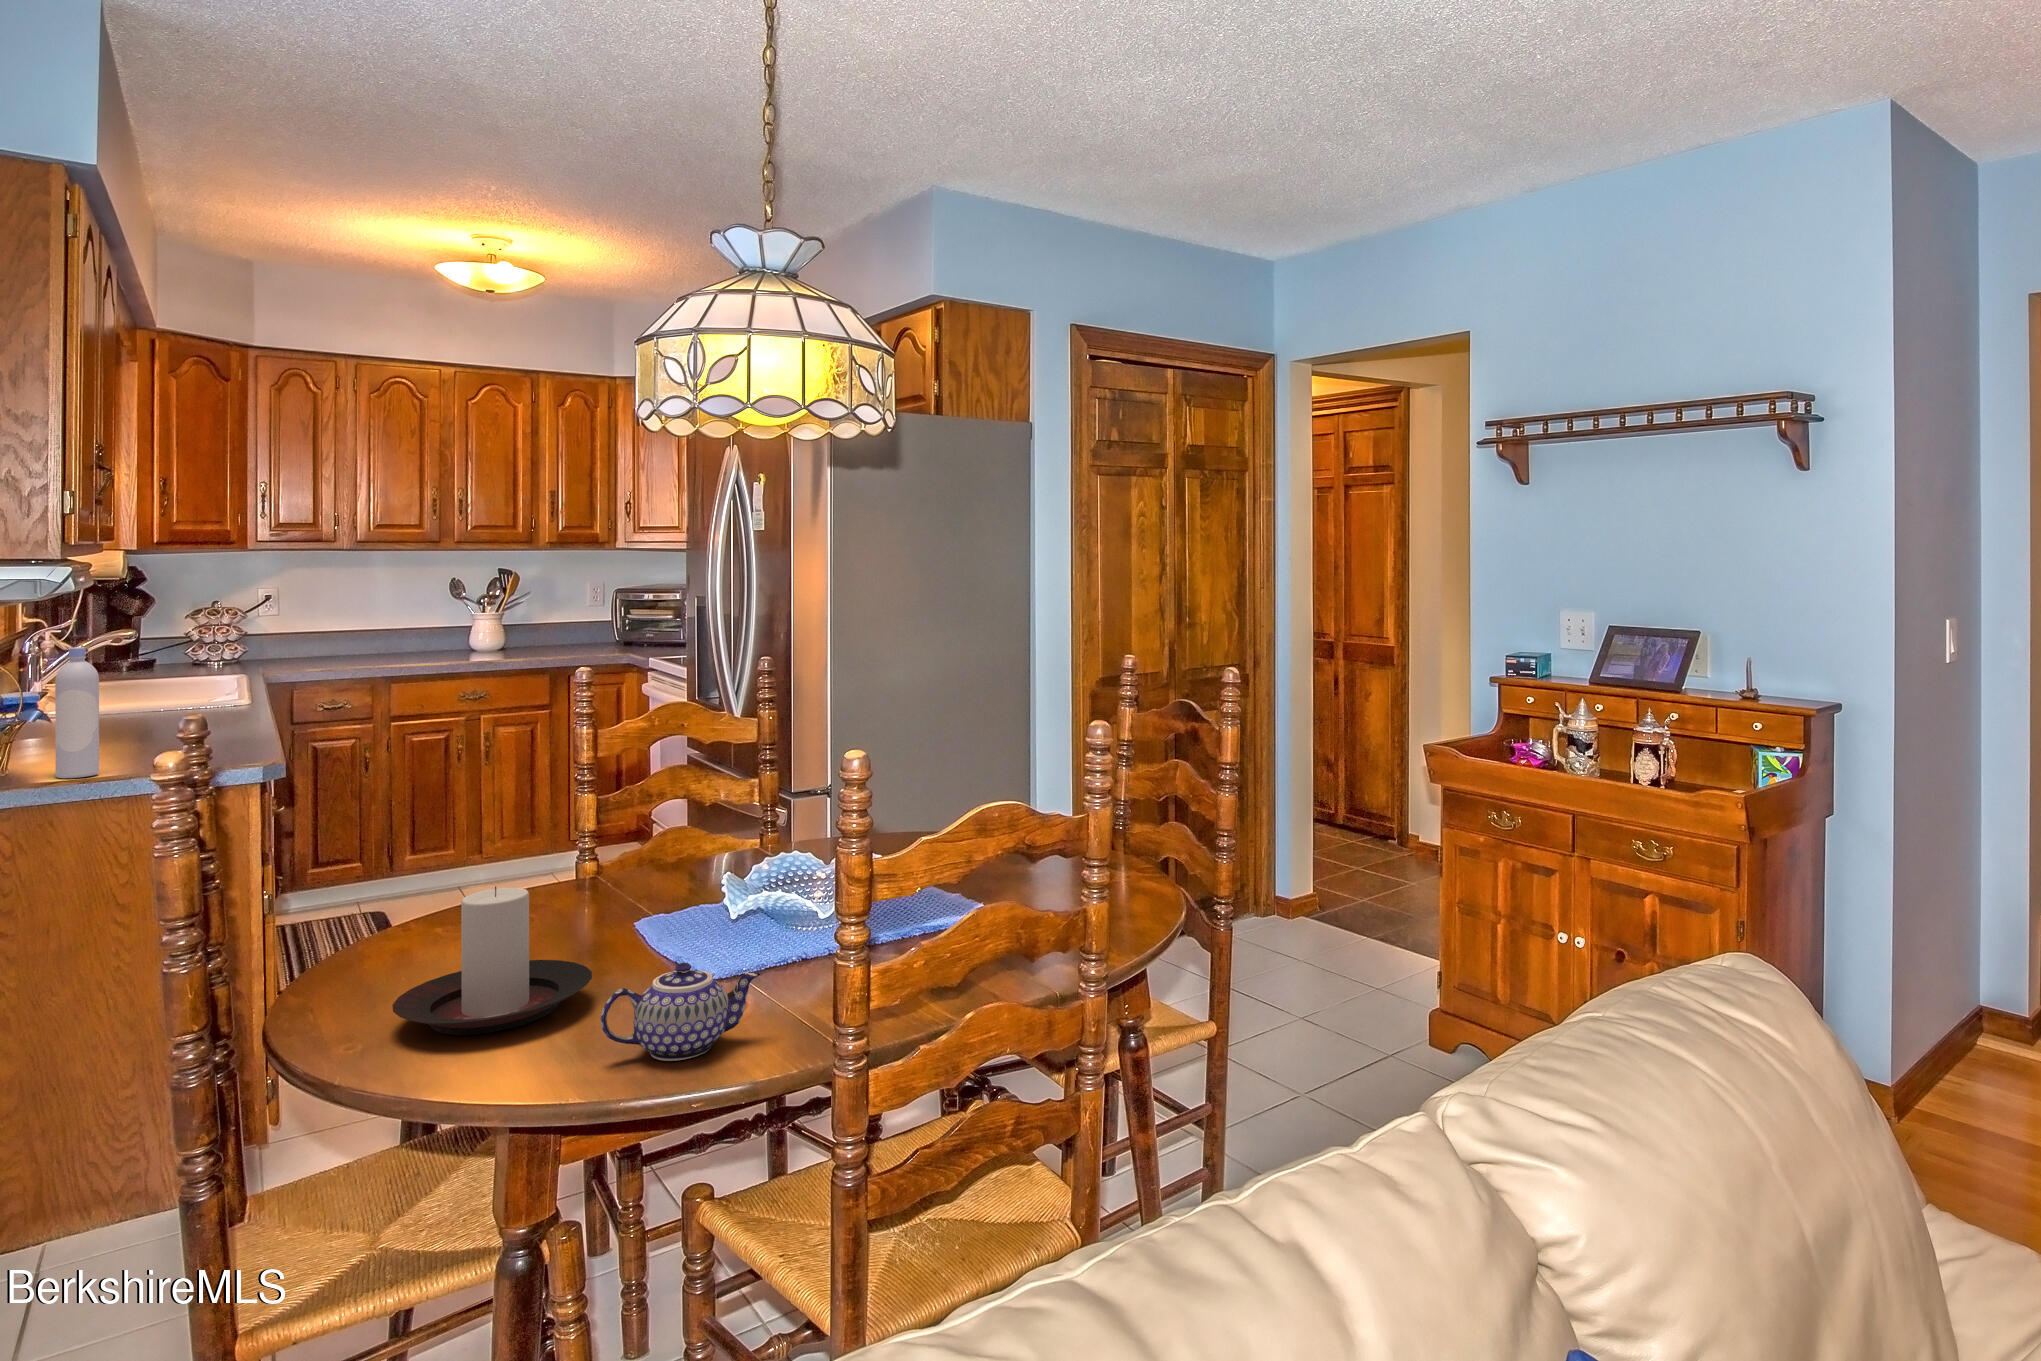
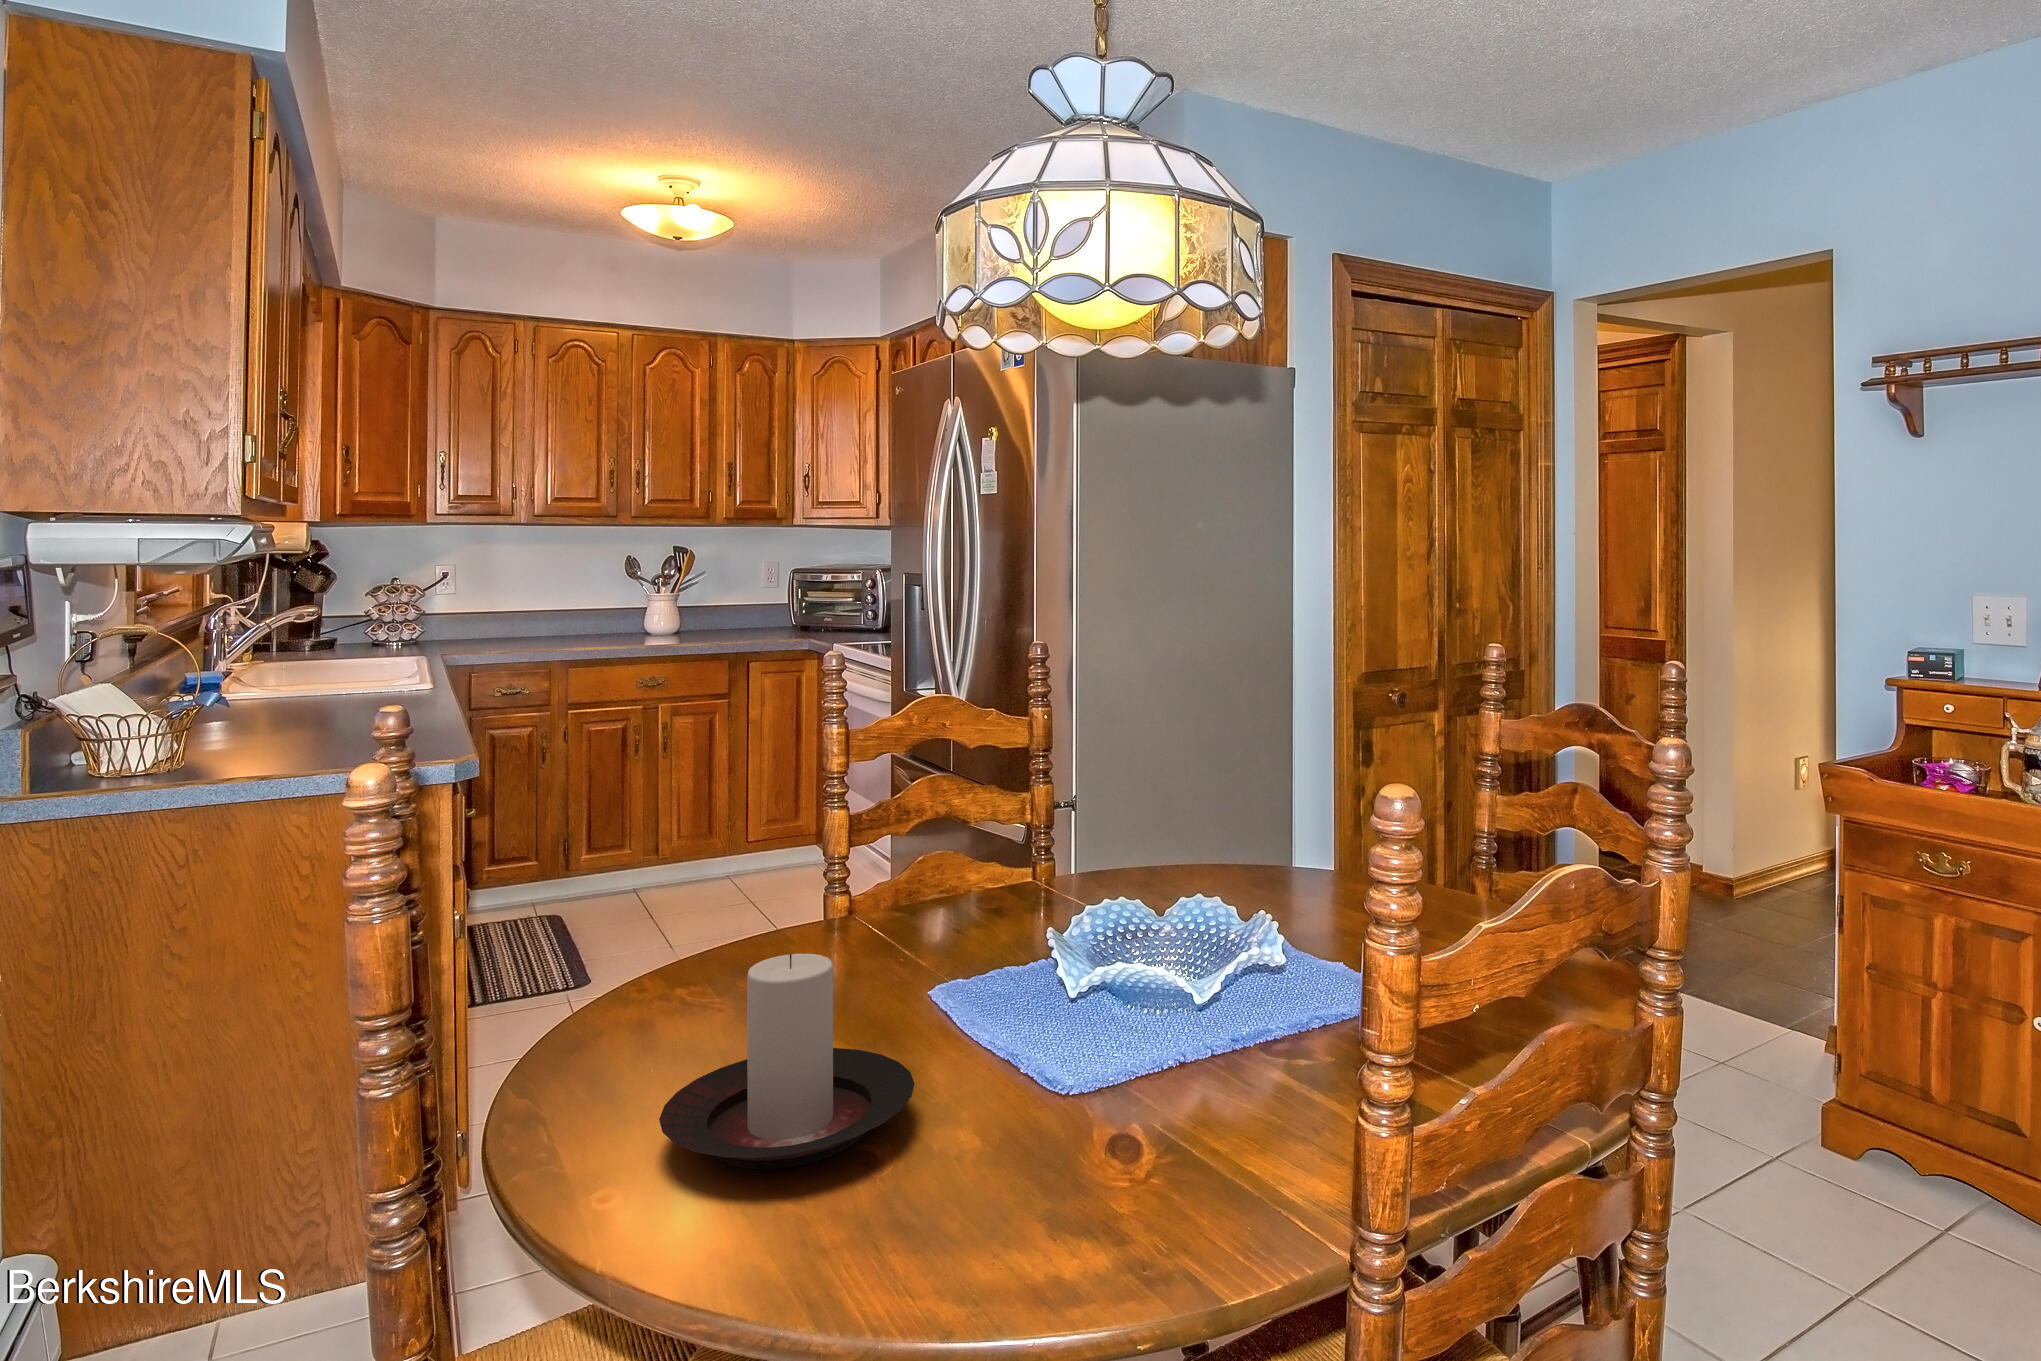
bottle: present [55,647,99,778] -> none [232,621,280,775]
teapot: present [601,963,760,1061] -> none [963,1084,1172,1234]

